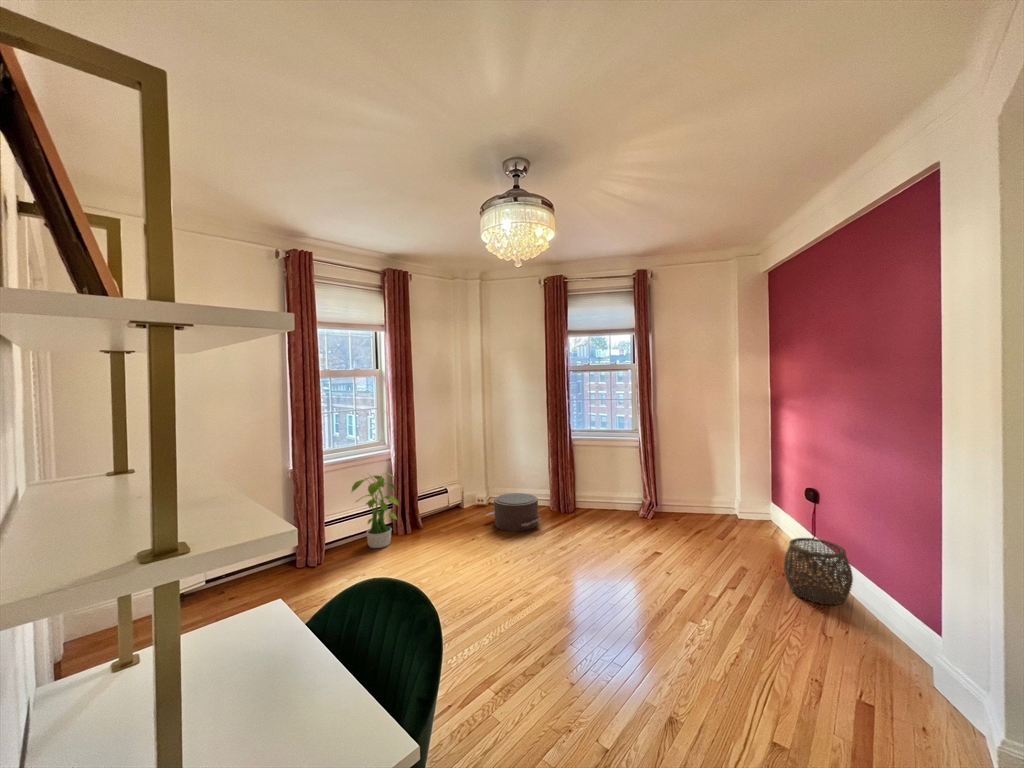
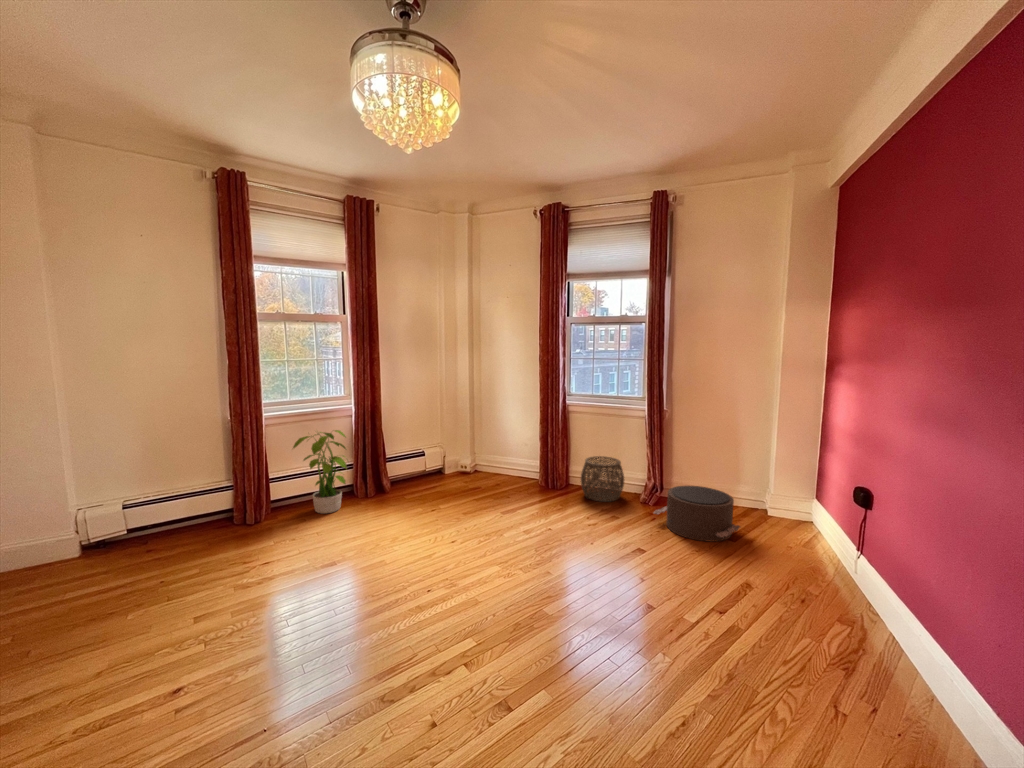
pouf: present [486,493,540,531] -> present [654,486,739,542]
woven basket: present [784,538,853,605] -> present [581,456,624,502]

